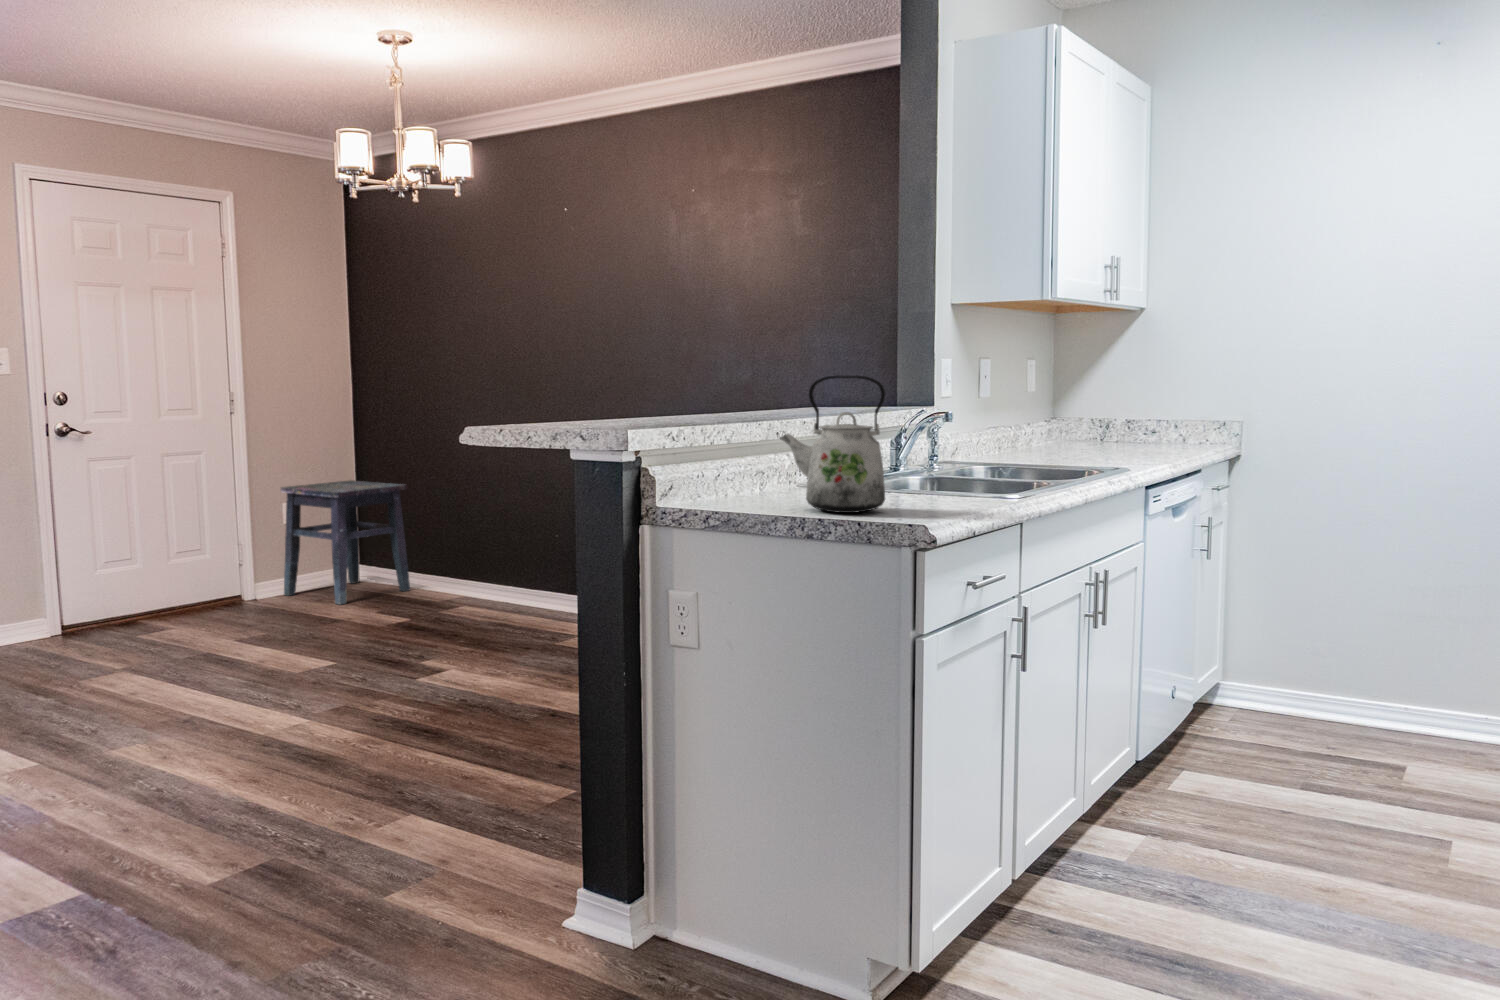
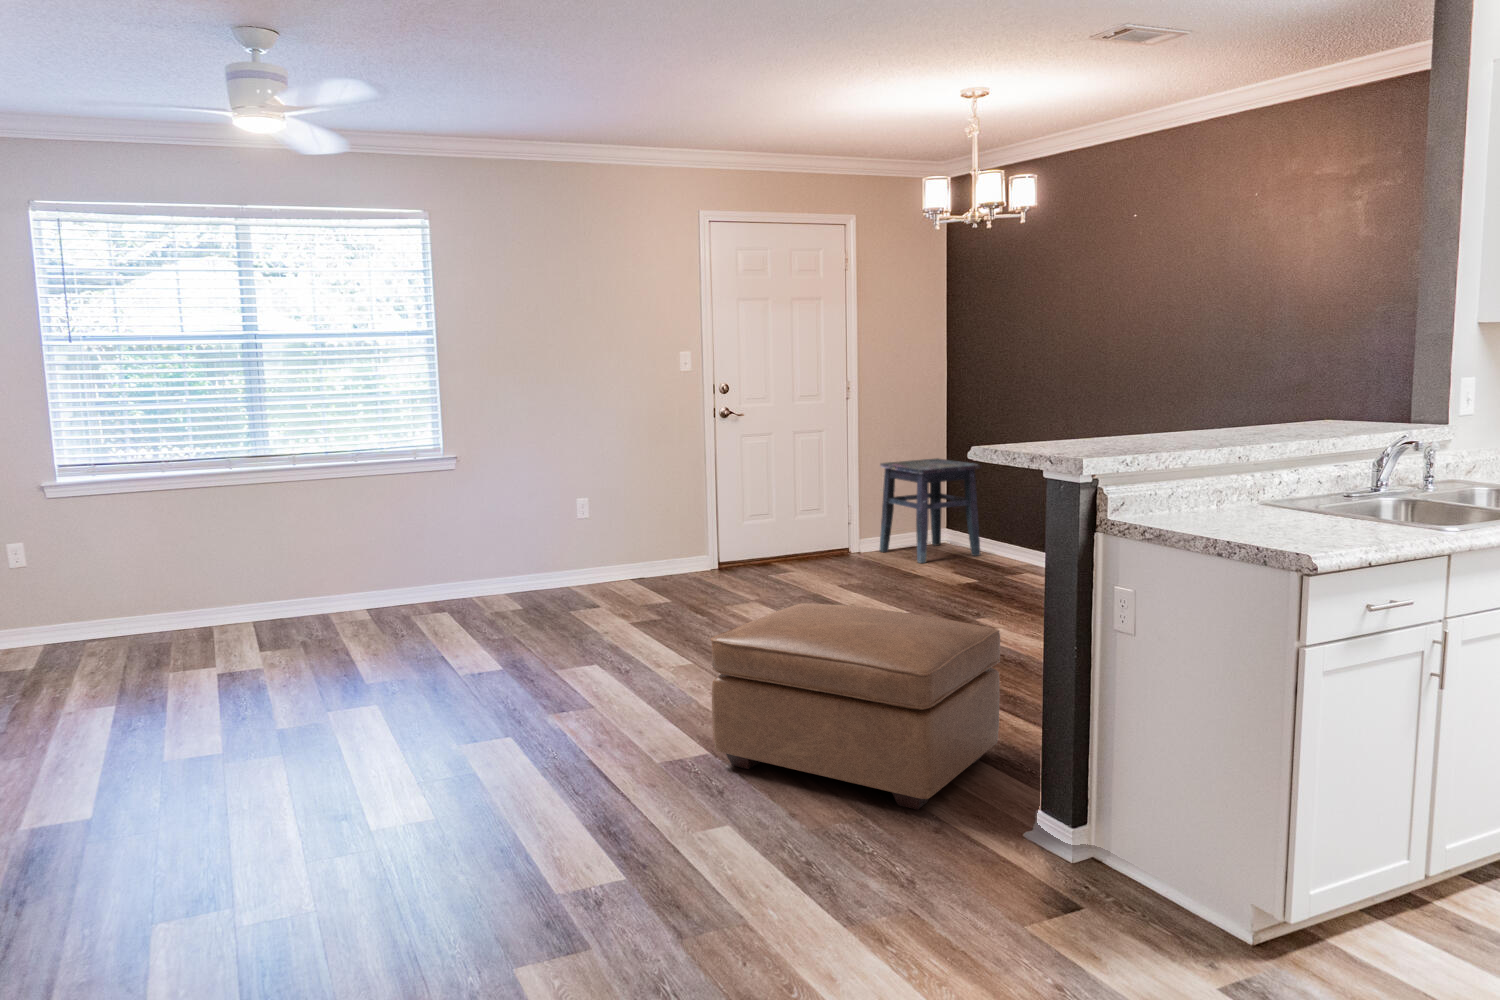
kettle: present [780,376,885,513] -> none [1212,417,1308,536]
ottoman: none [80,656,499,915] -> present [711,603,1000,810]

